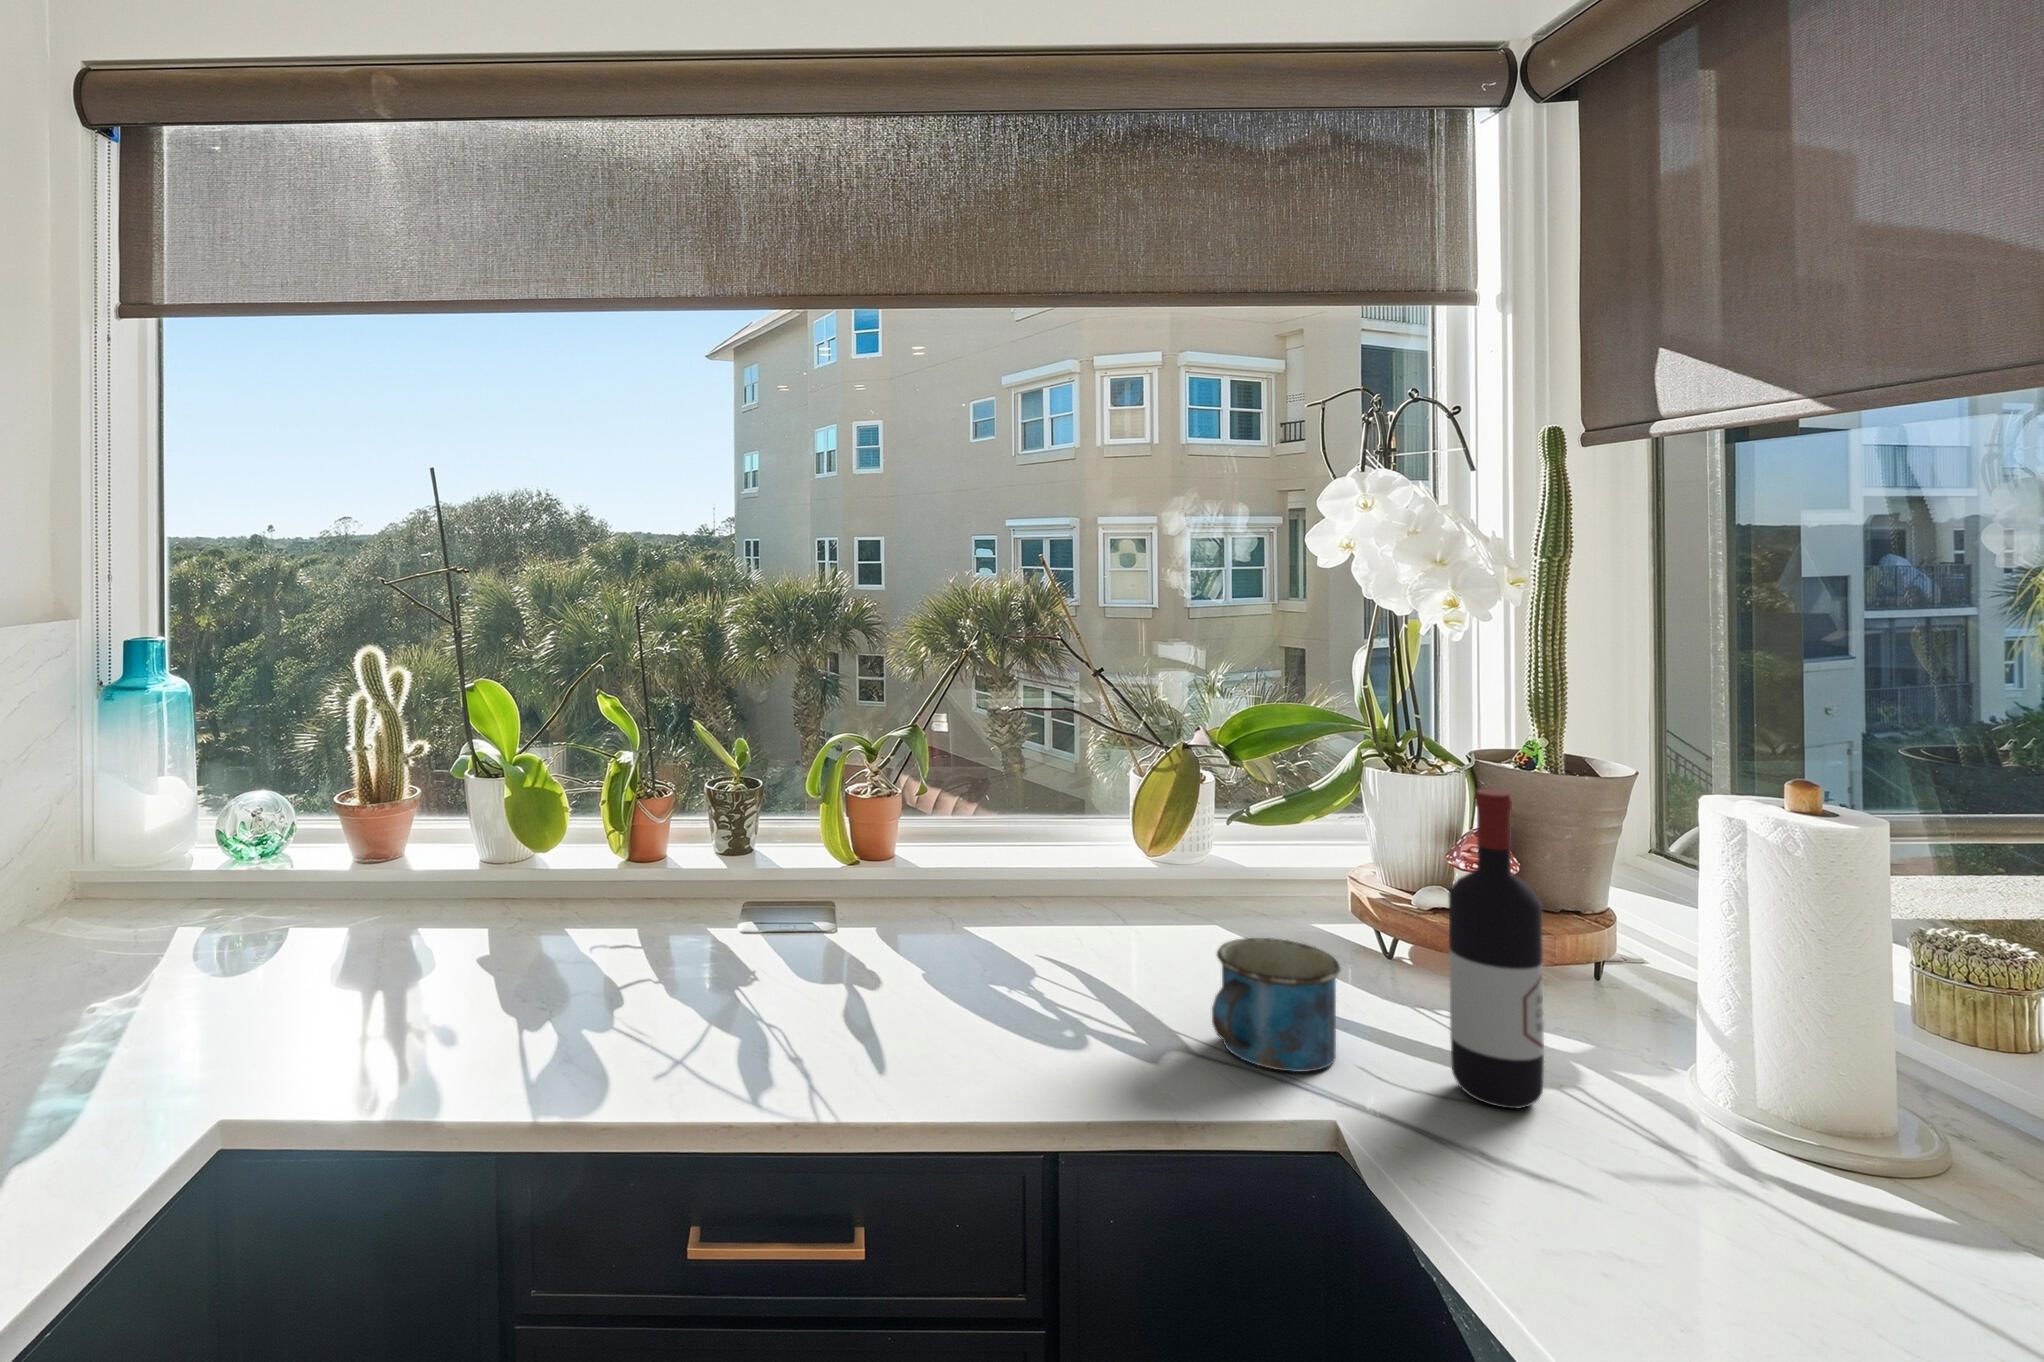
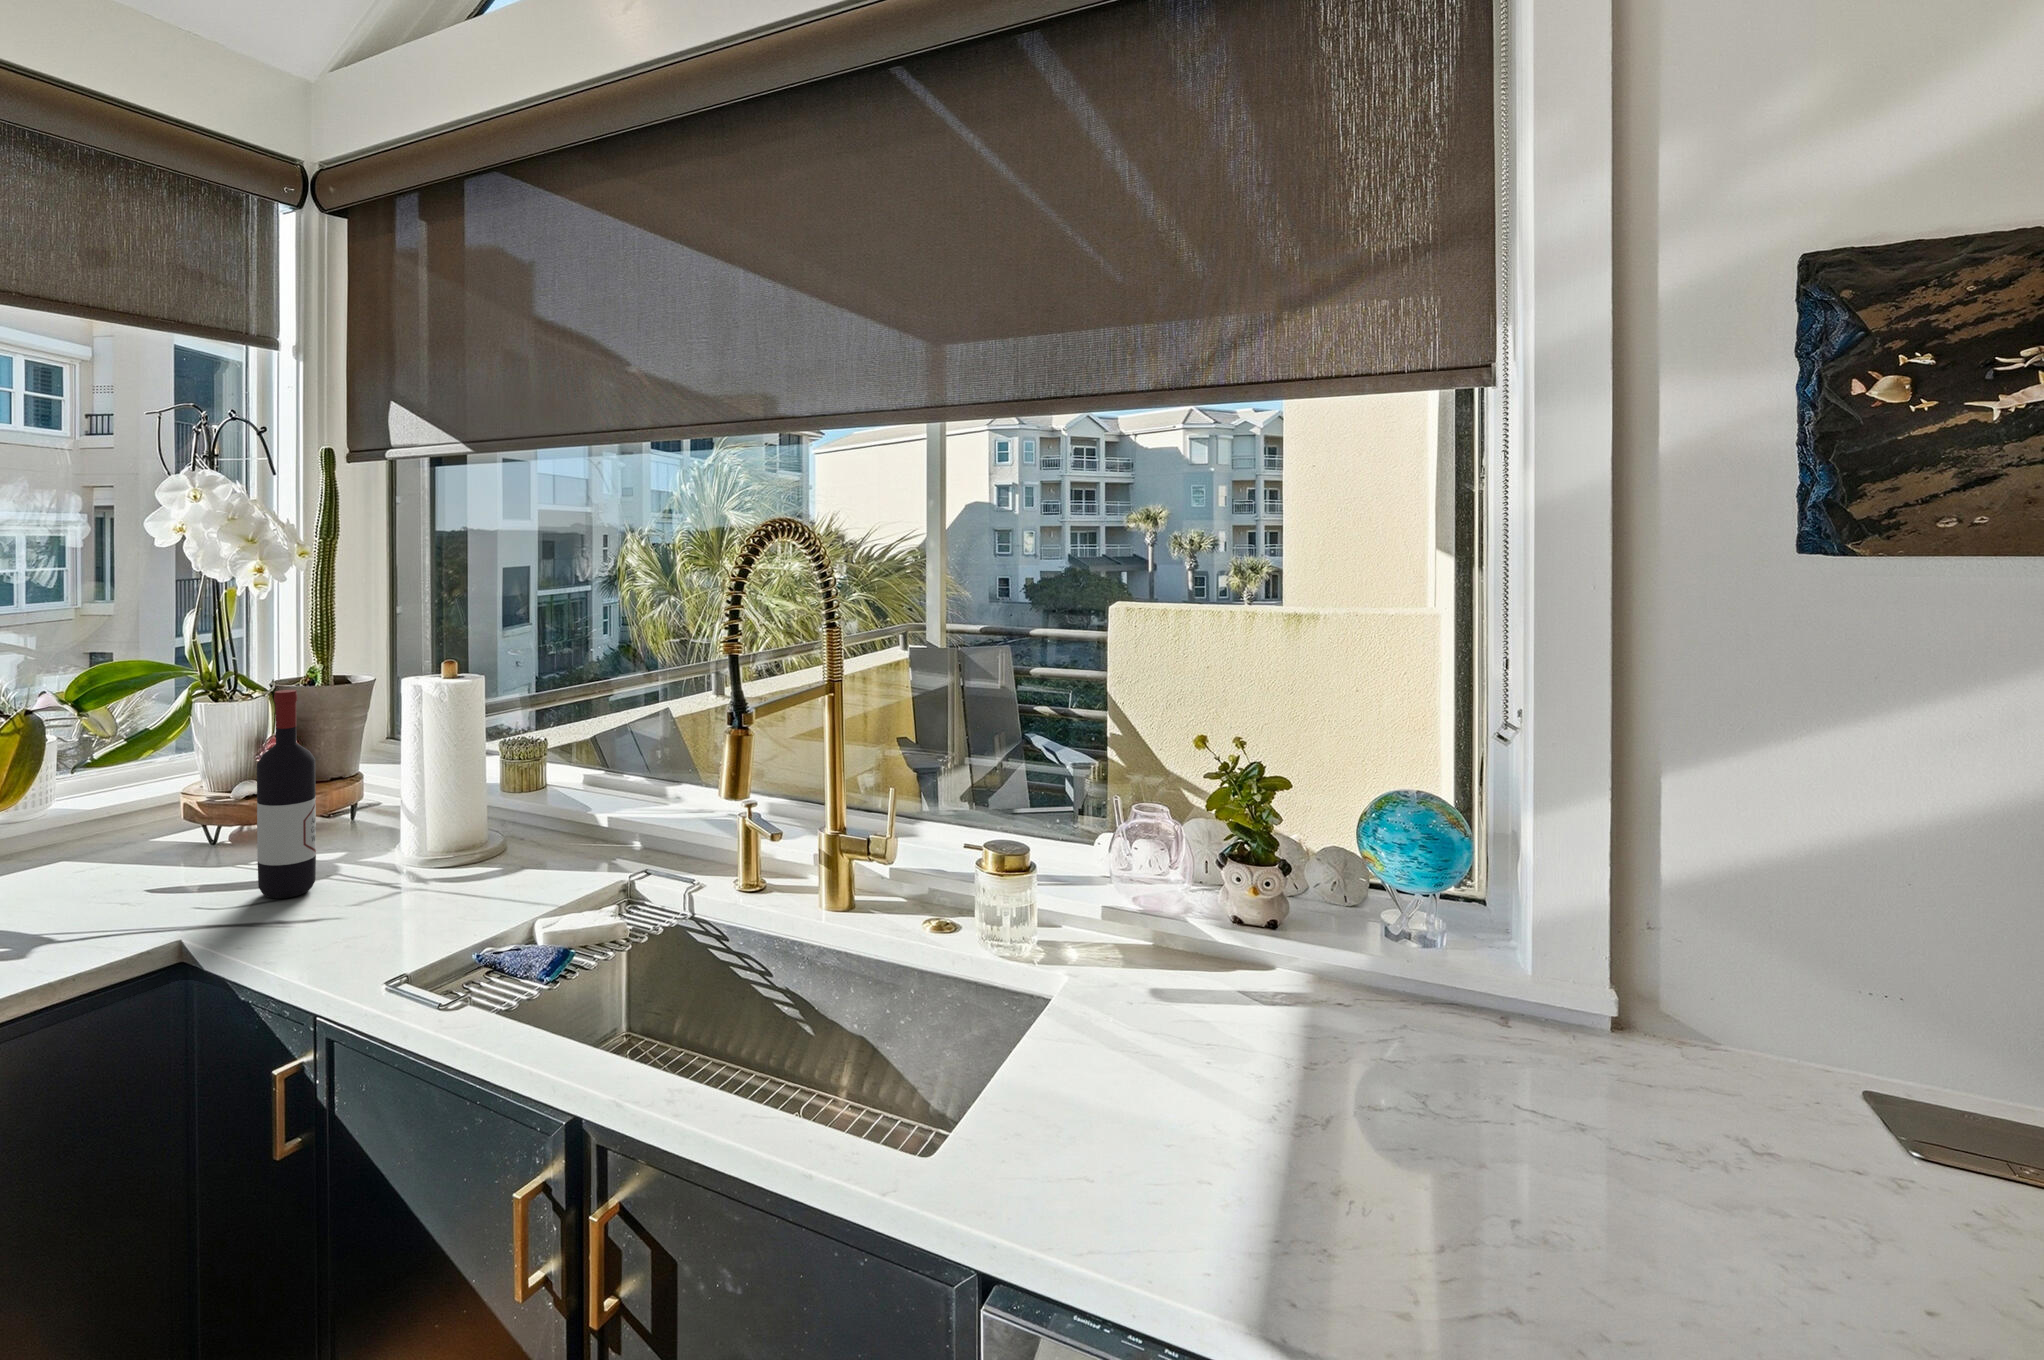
mug: present [1212,938,1341,1072] -> none [76,830,180,925]

